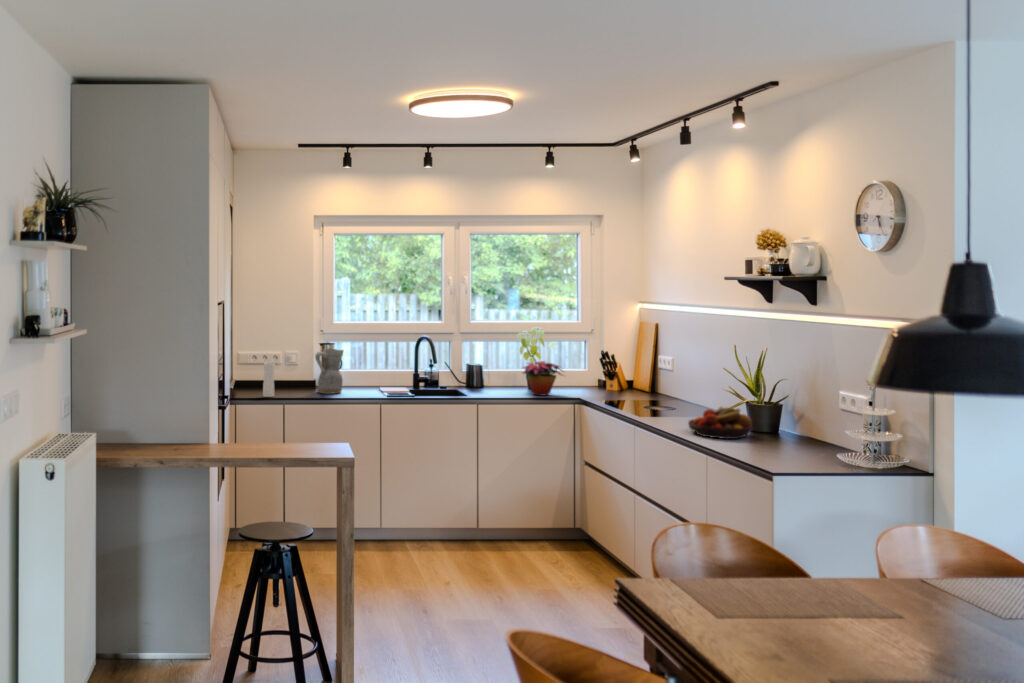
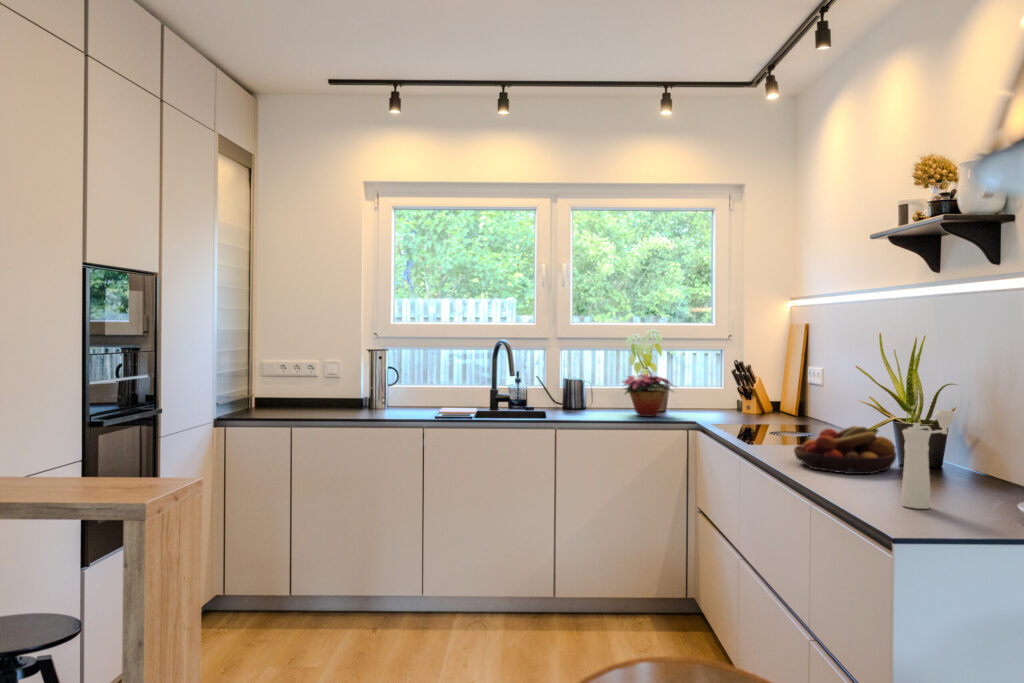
ceramic pitcher: present [316,349,343,394] -> none [377,361,411,412]
pepper mill: present [263,355,292,397] -> present [902,410,955,509]

